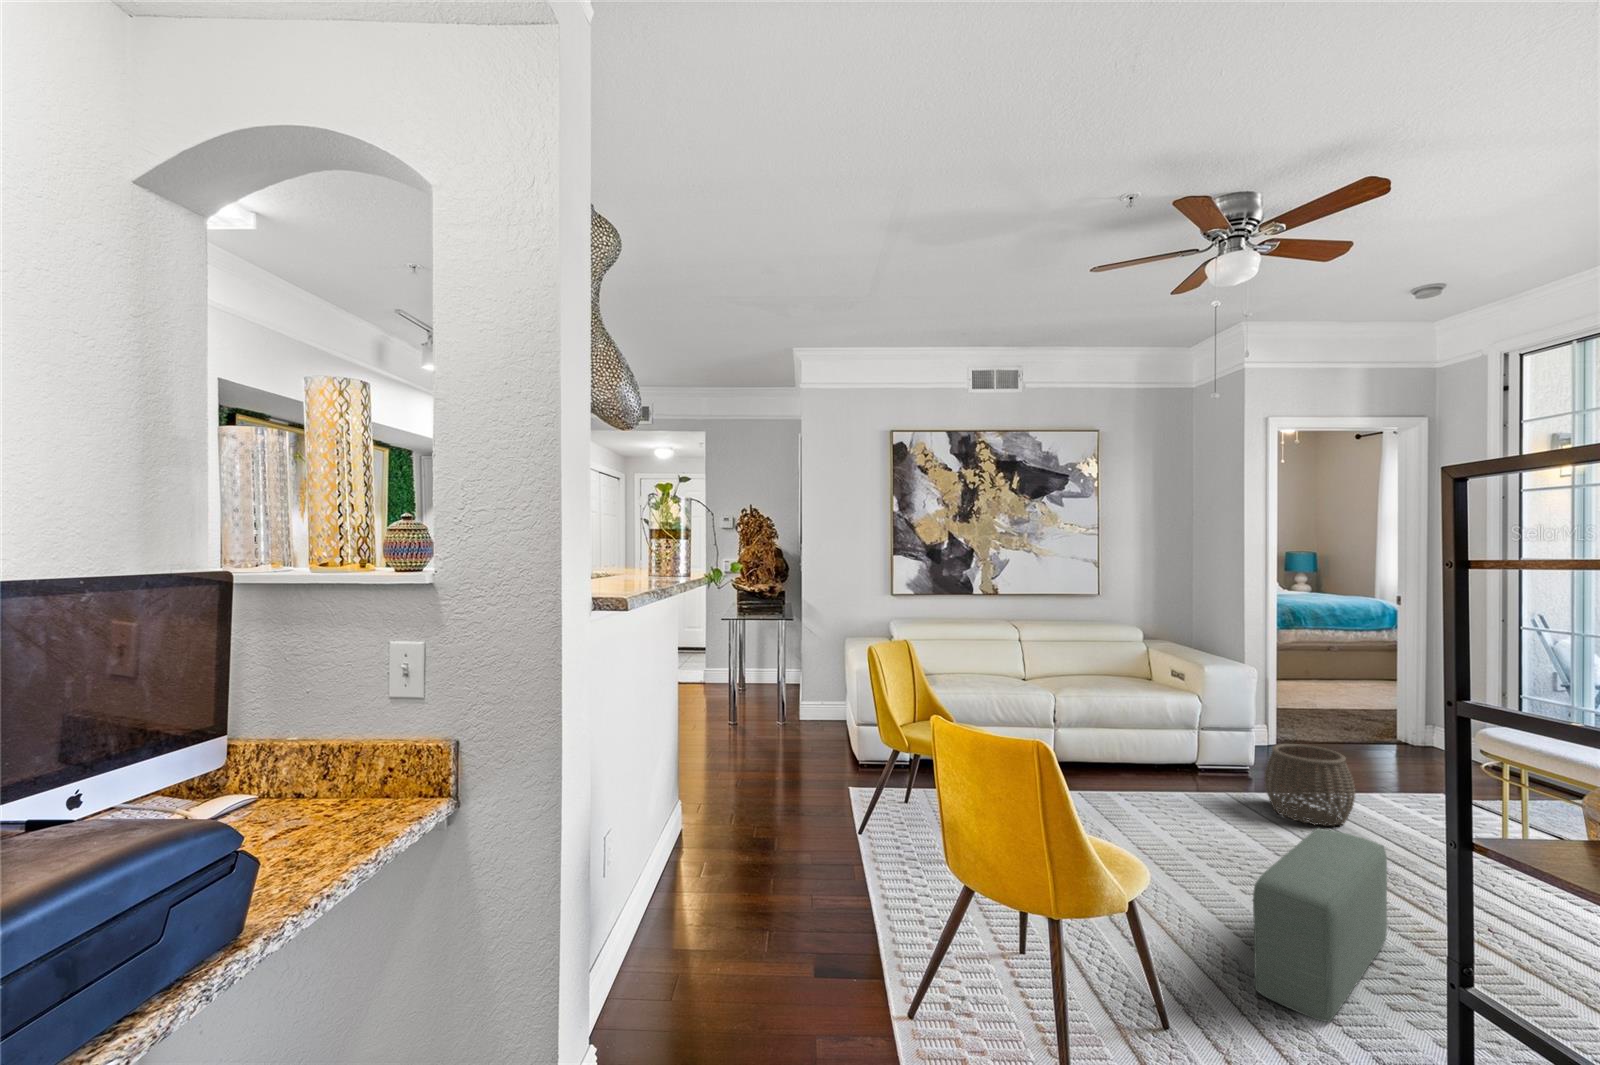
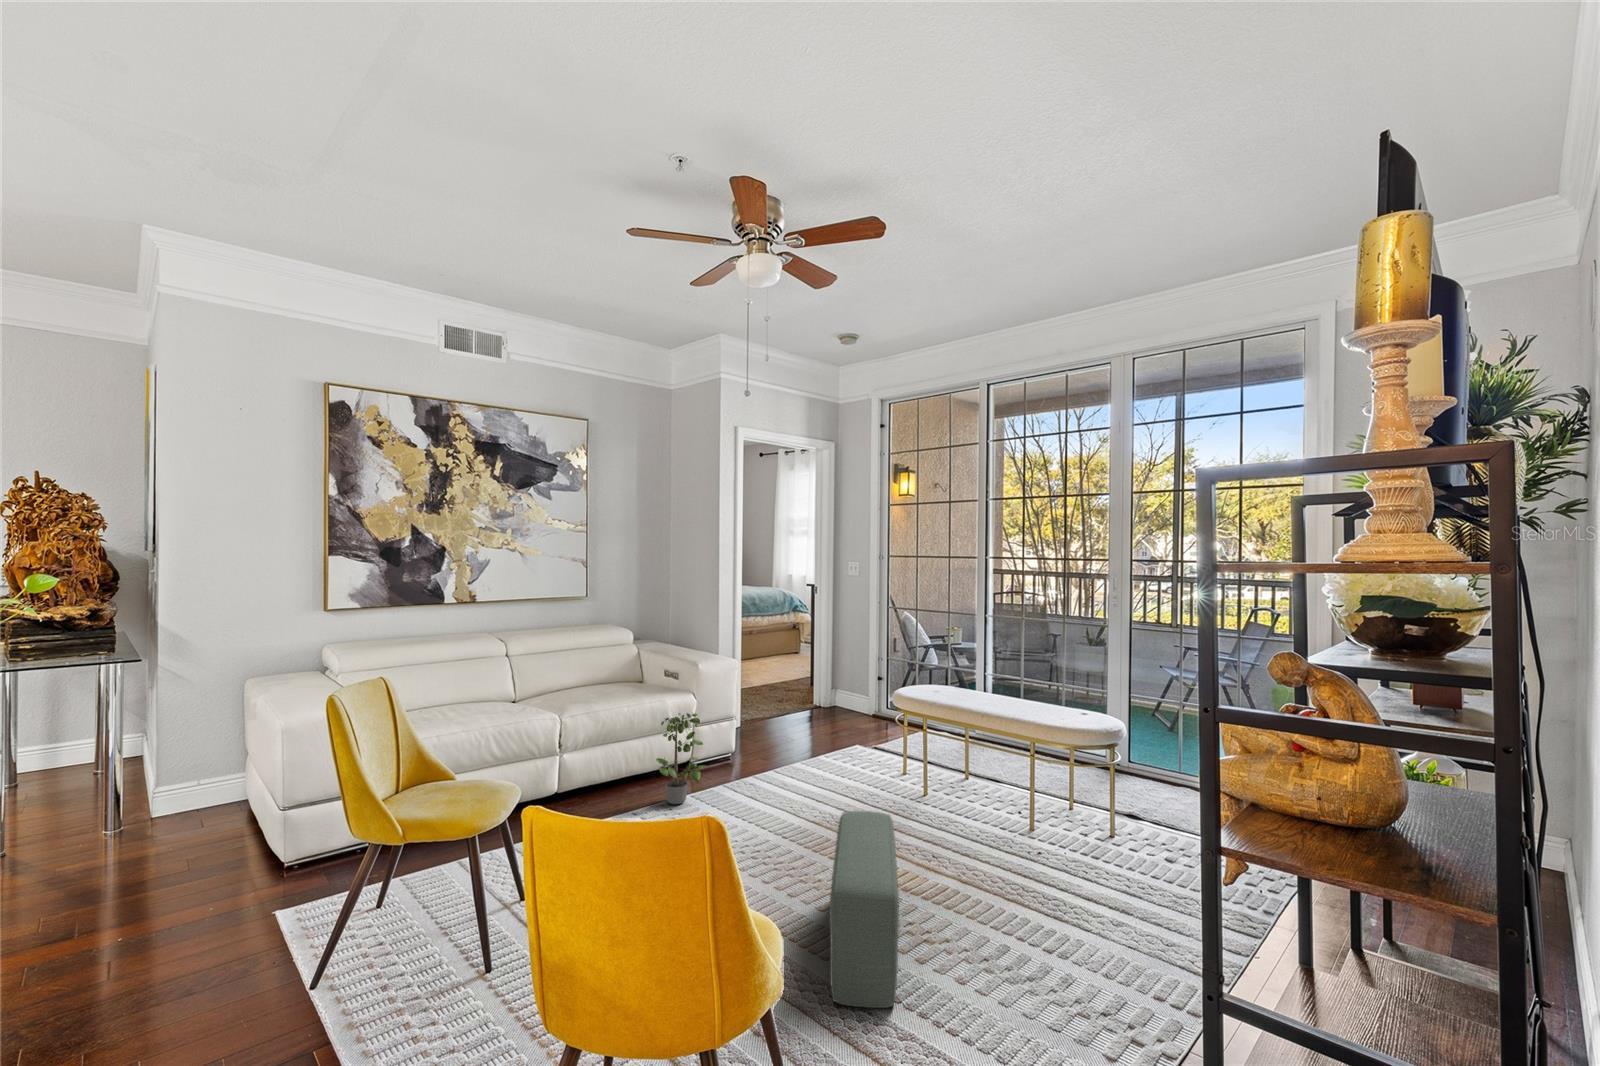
potted plant: none [1146,709,1206,798] -> present [656,713,708,804]
woven basket: present [1264,744,1356,826] -> none [756,725,823,798]

